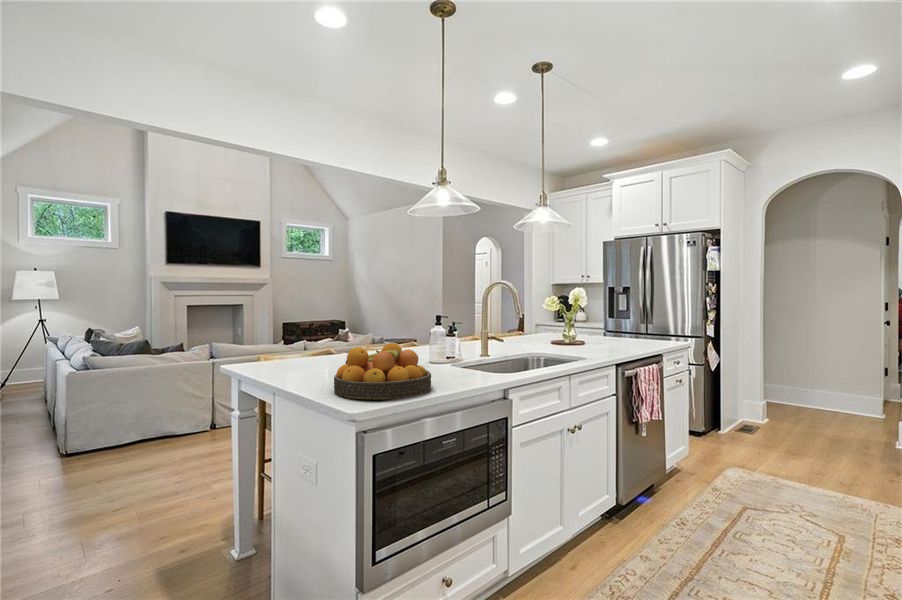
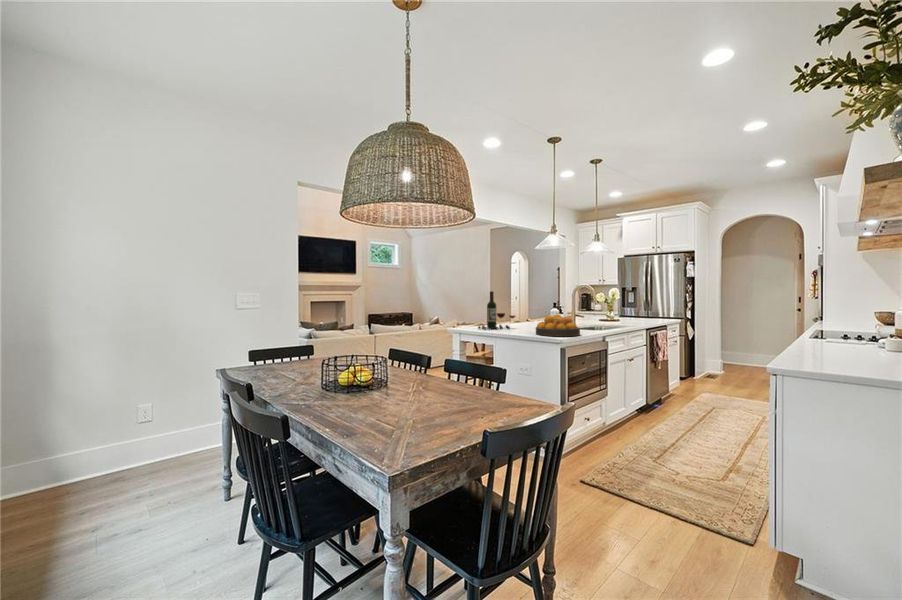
wine bottle: none [265,292,347,370] -> present [478,291,515,330]

